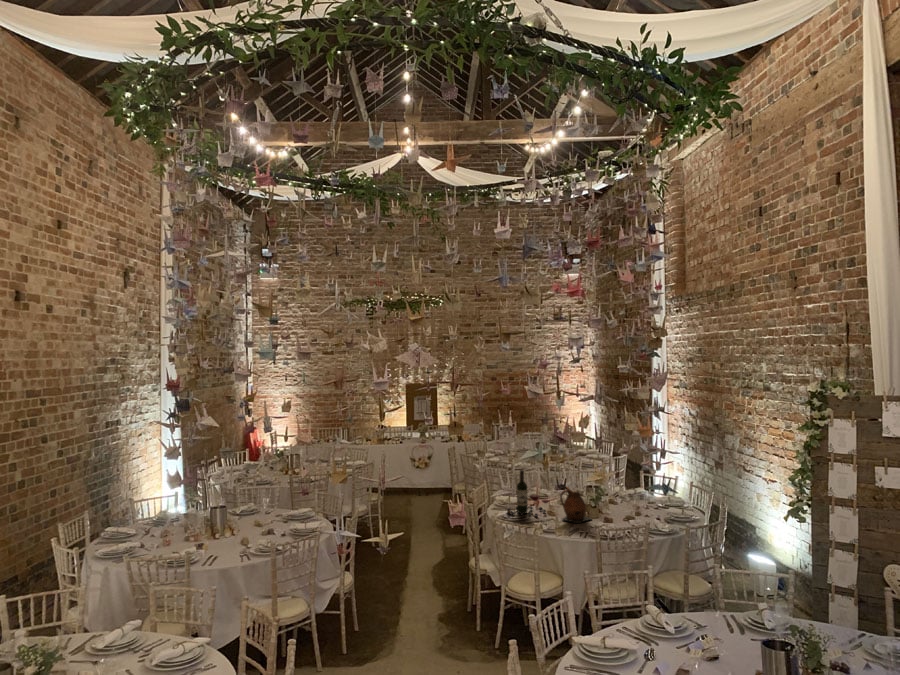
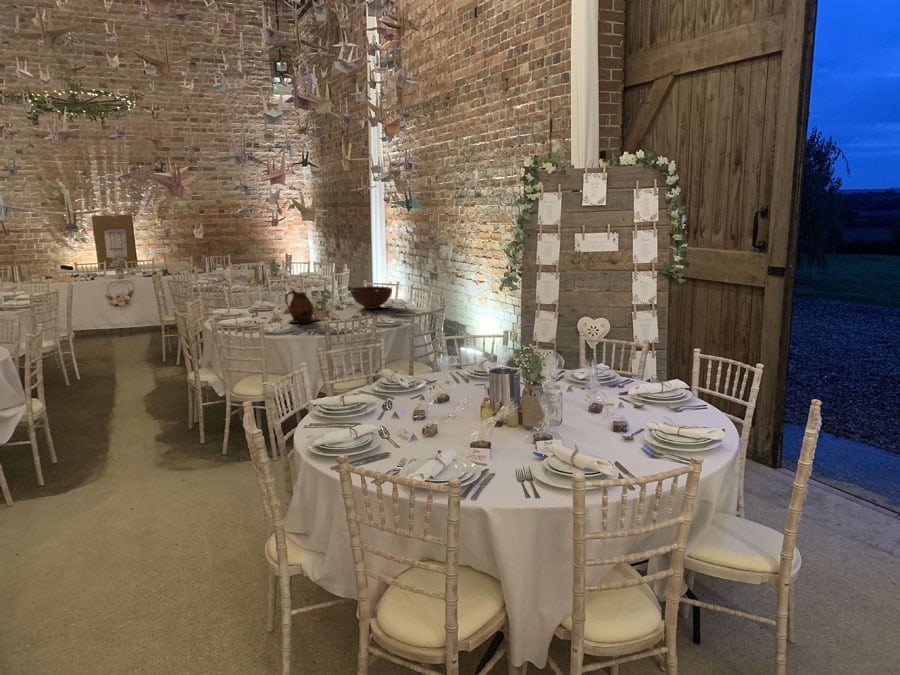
wine bottle: present [507,470,549,516] -> none [226,276,274,323]
fruit bowl: none [625,483,668,508] -> present [351,286,392,309]

